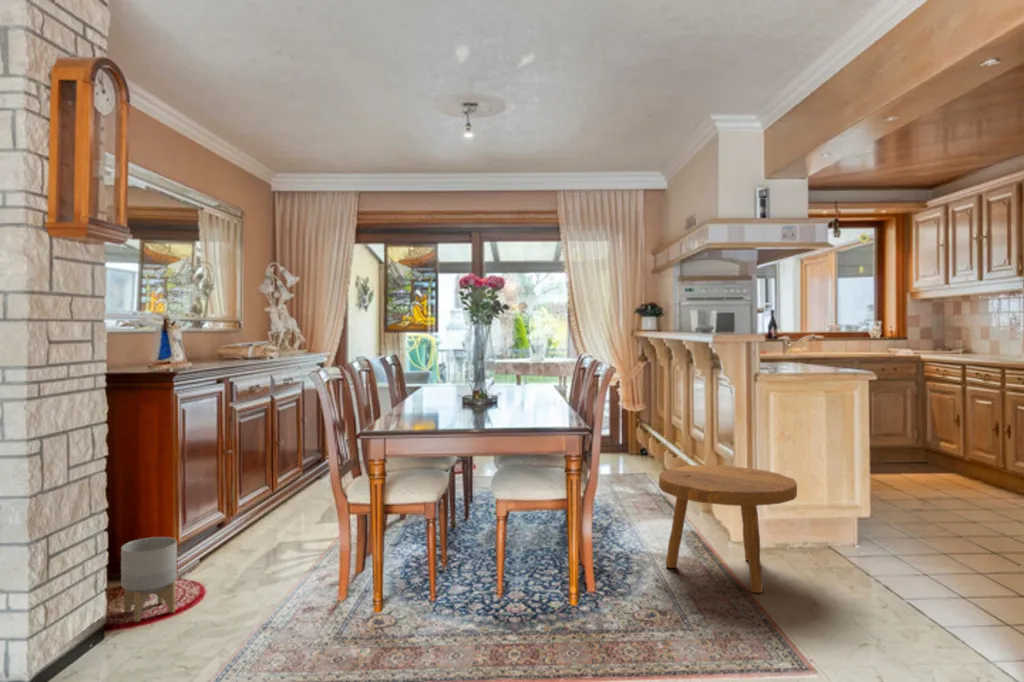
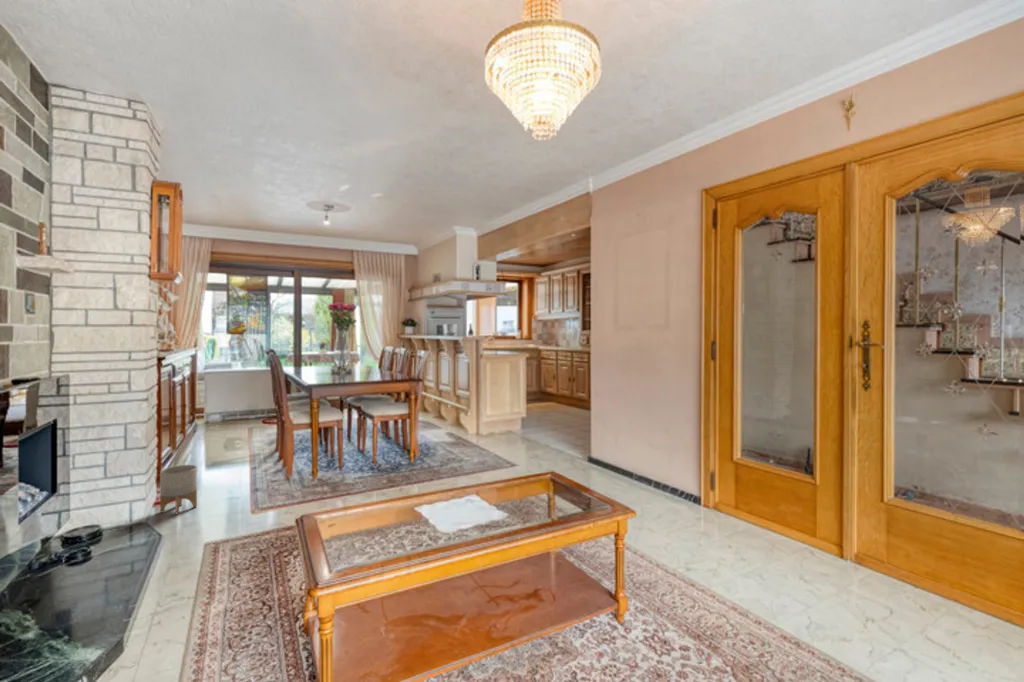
footstool: present [659,465,797,593] -> none [448,402,509,455]

